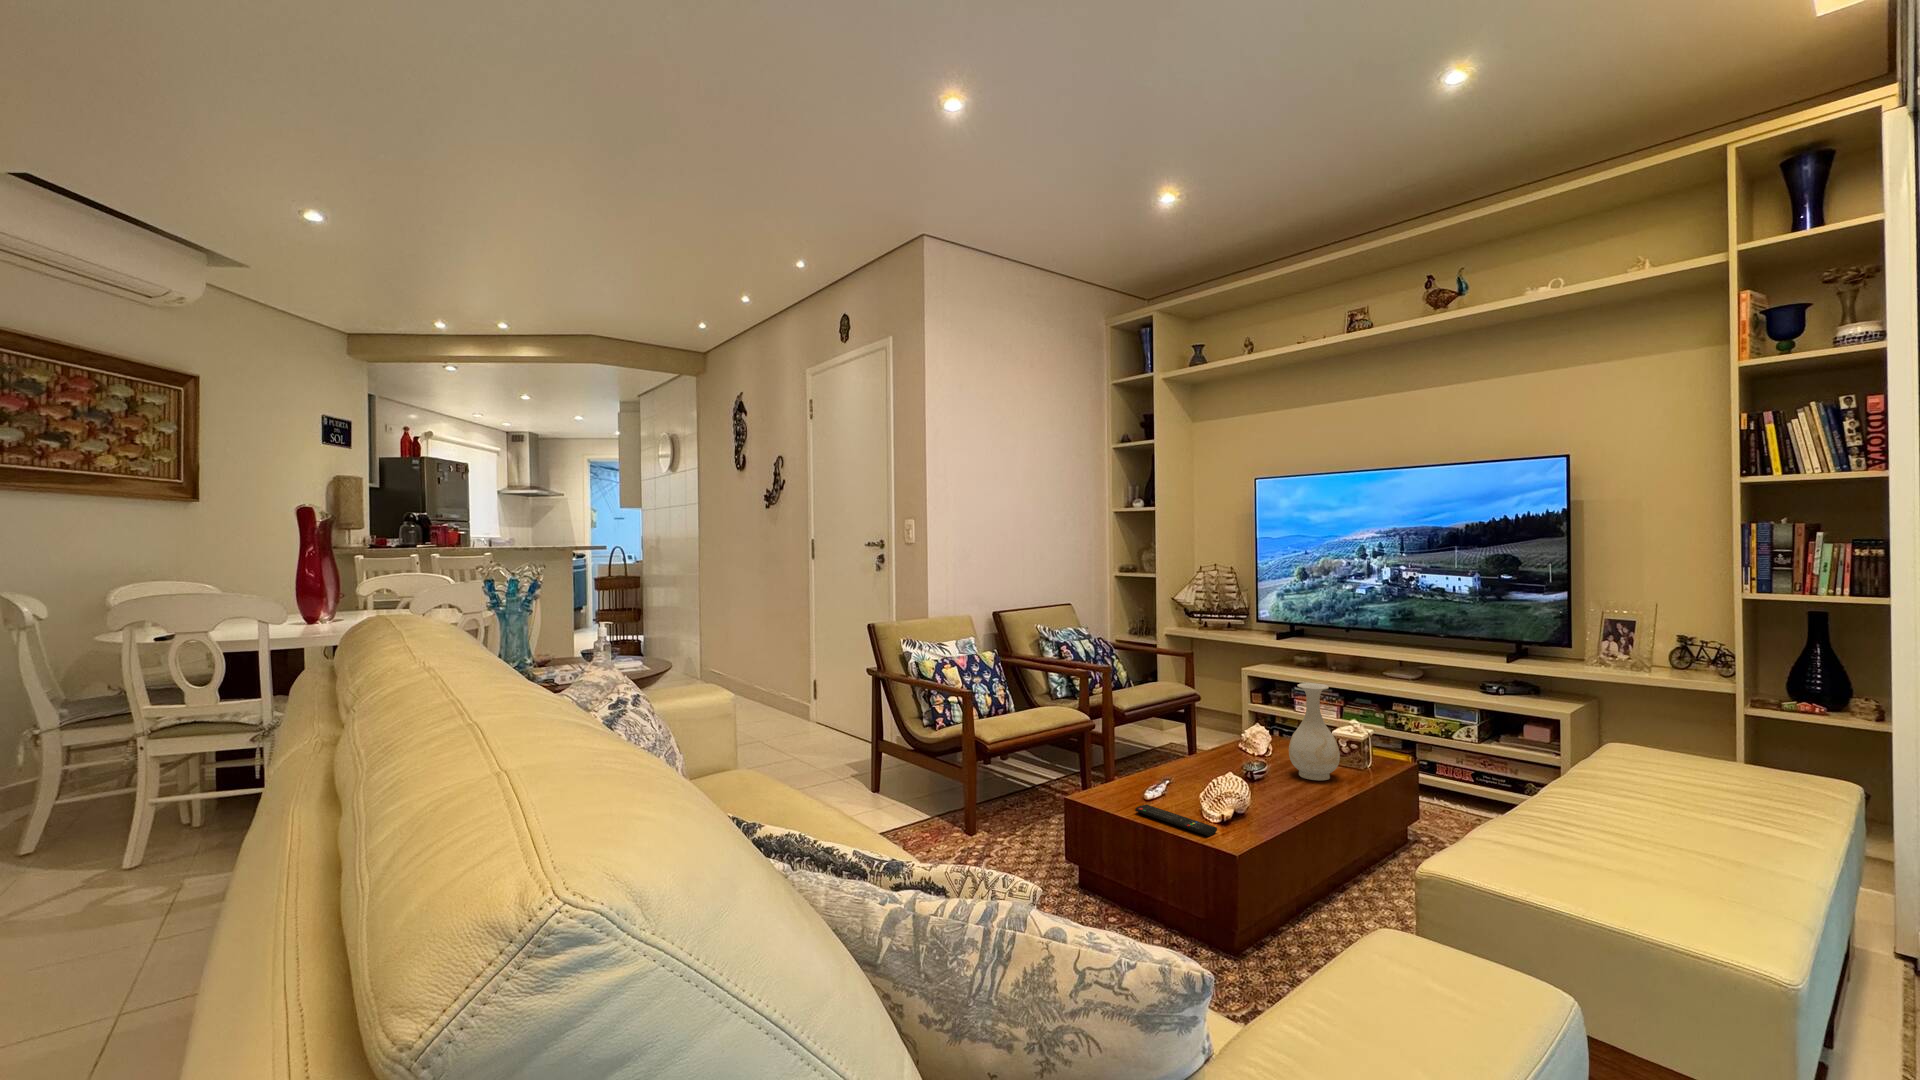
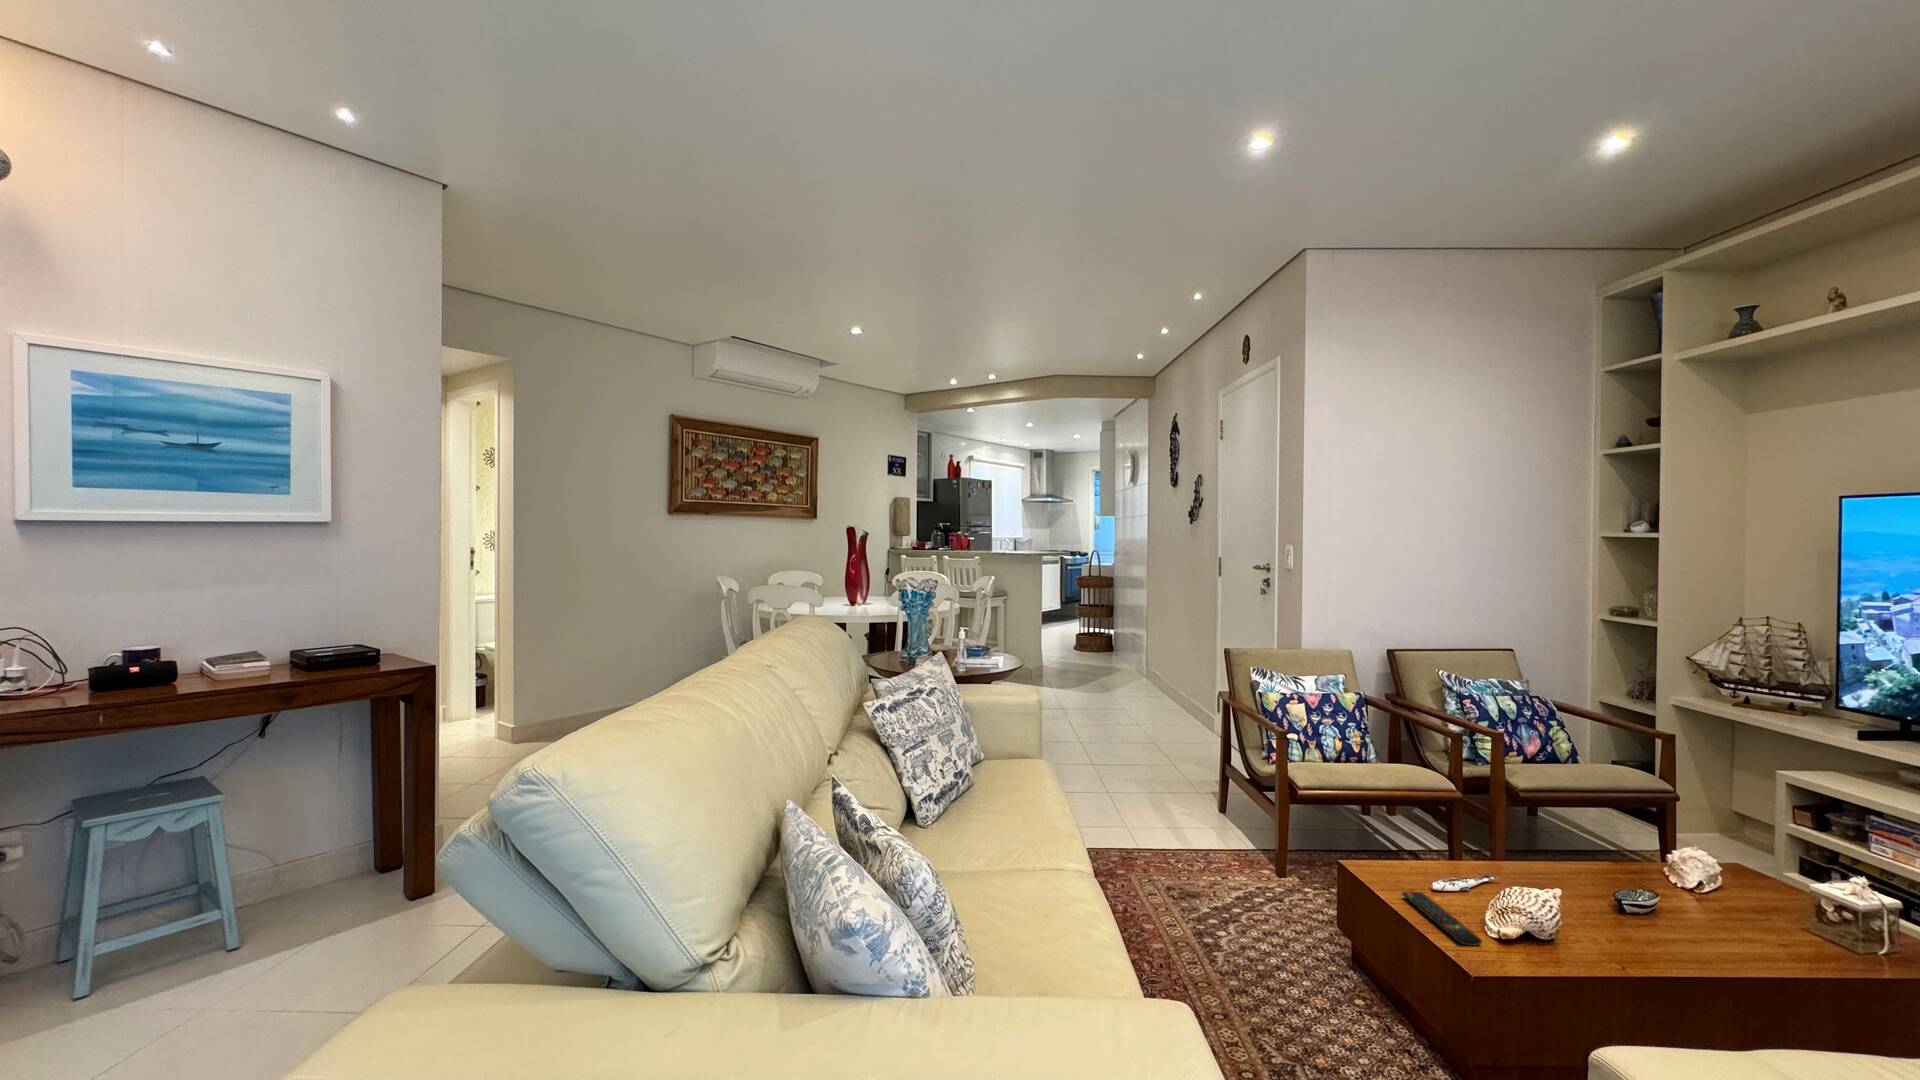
vase: present [1289,683,1340,781] -> none [1698,804,1791,946]

